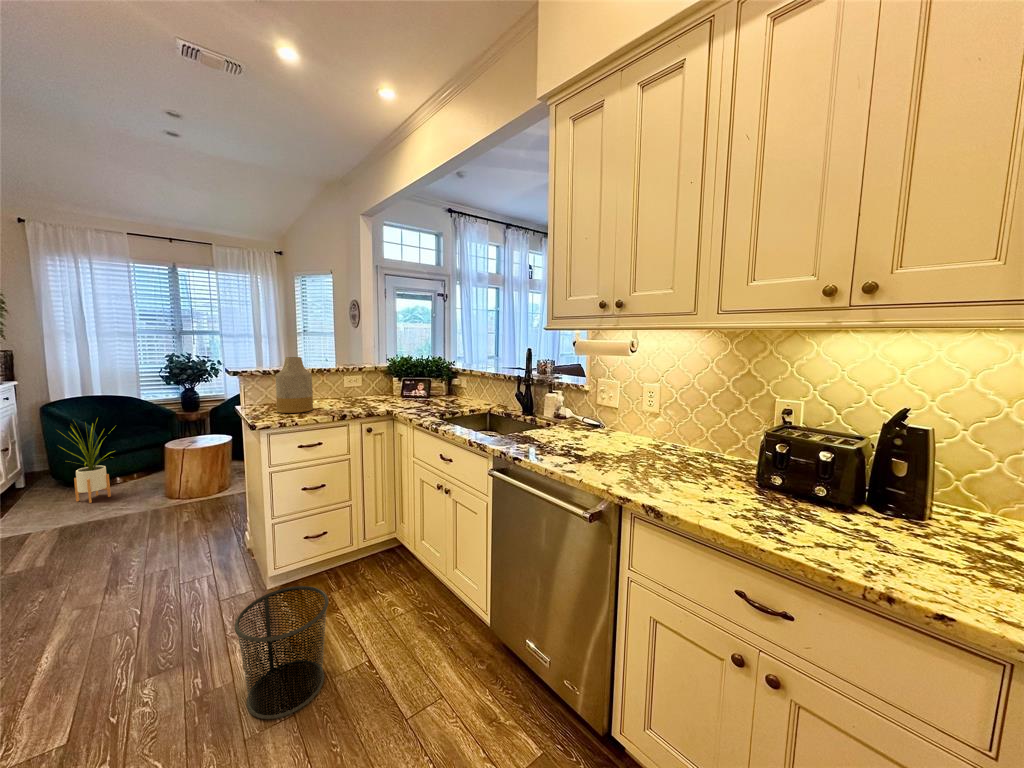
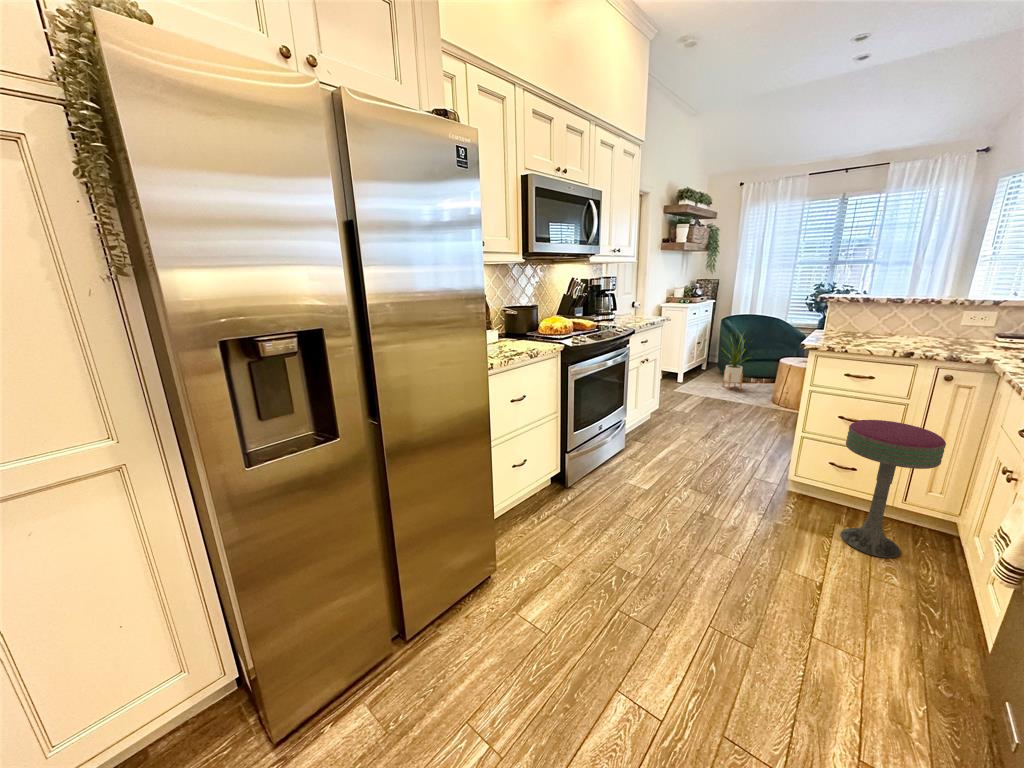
vase: present [275,357,313,413] -> none [843,283,894,342]
bar stool: none [327,476,394,605] -> present [841,420,946,558]
waste bin: present [235,586,329,719] -> none [718,473,796,565]

